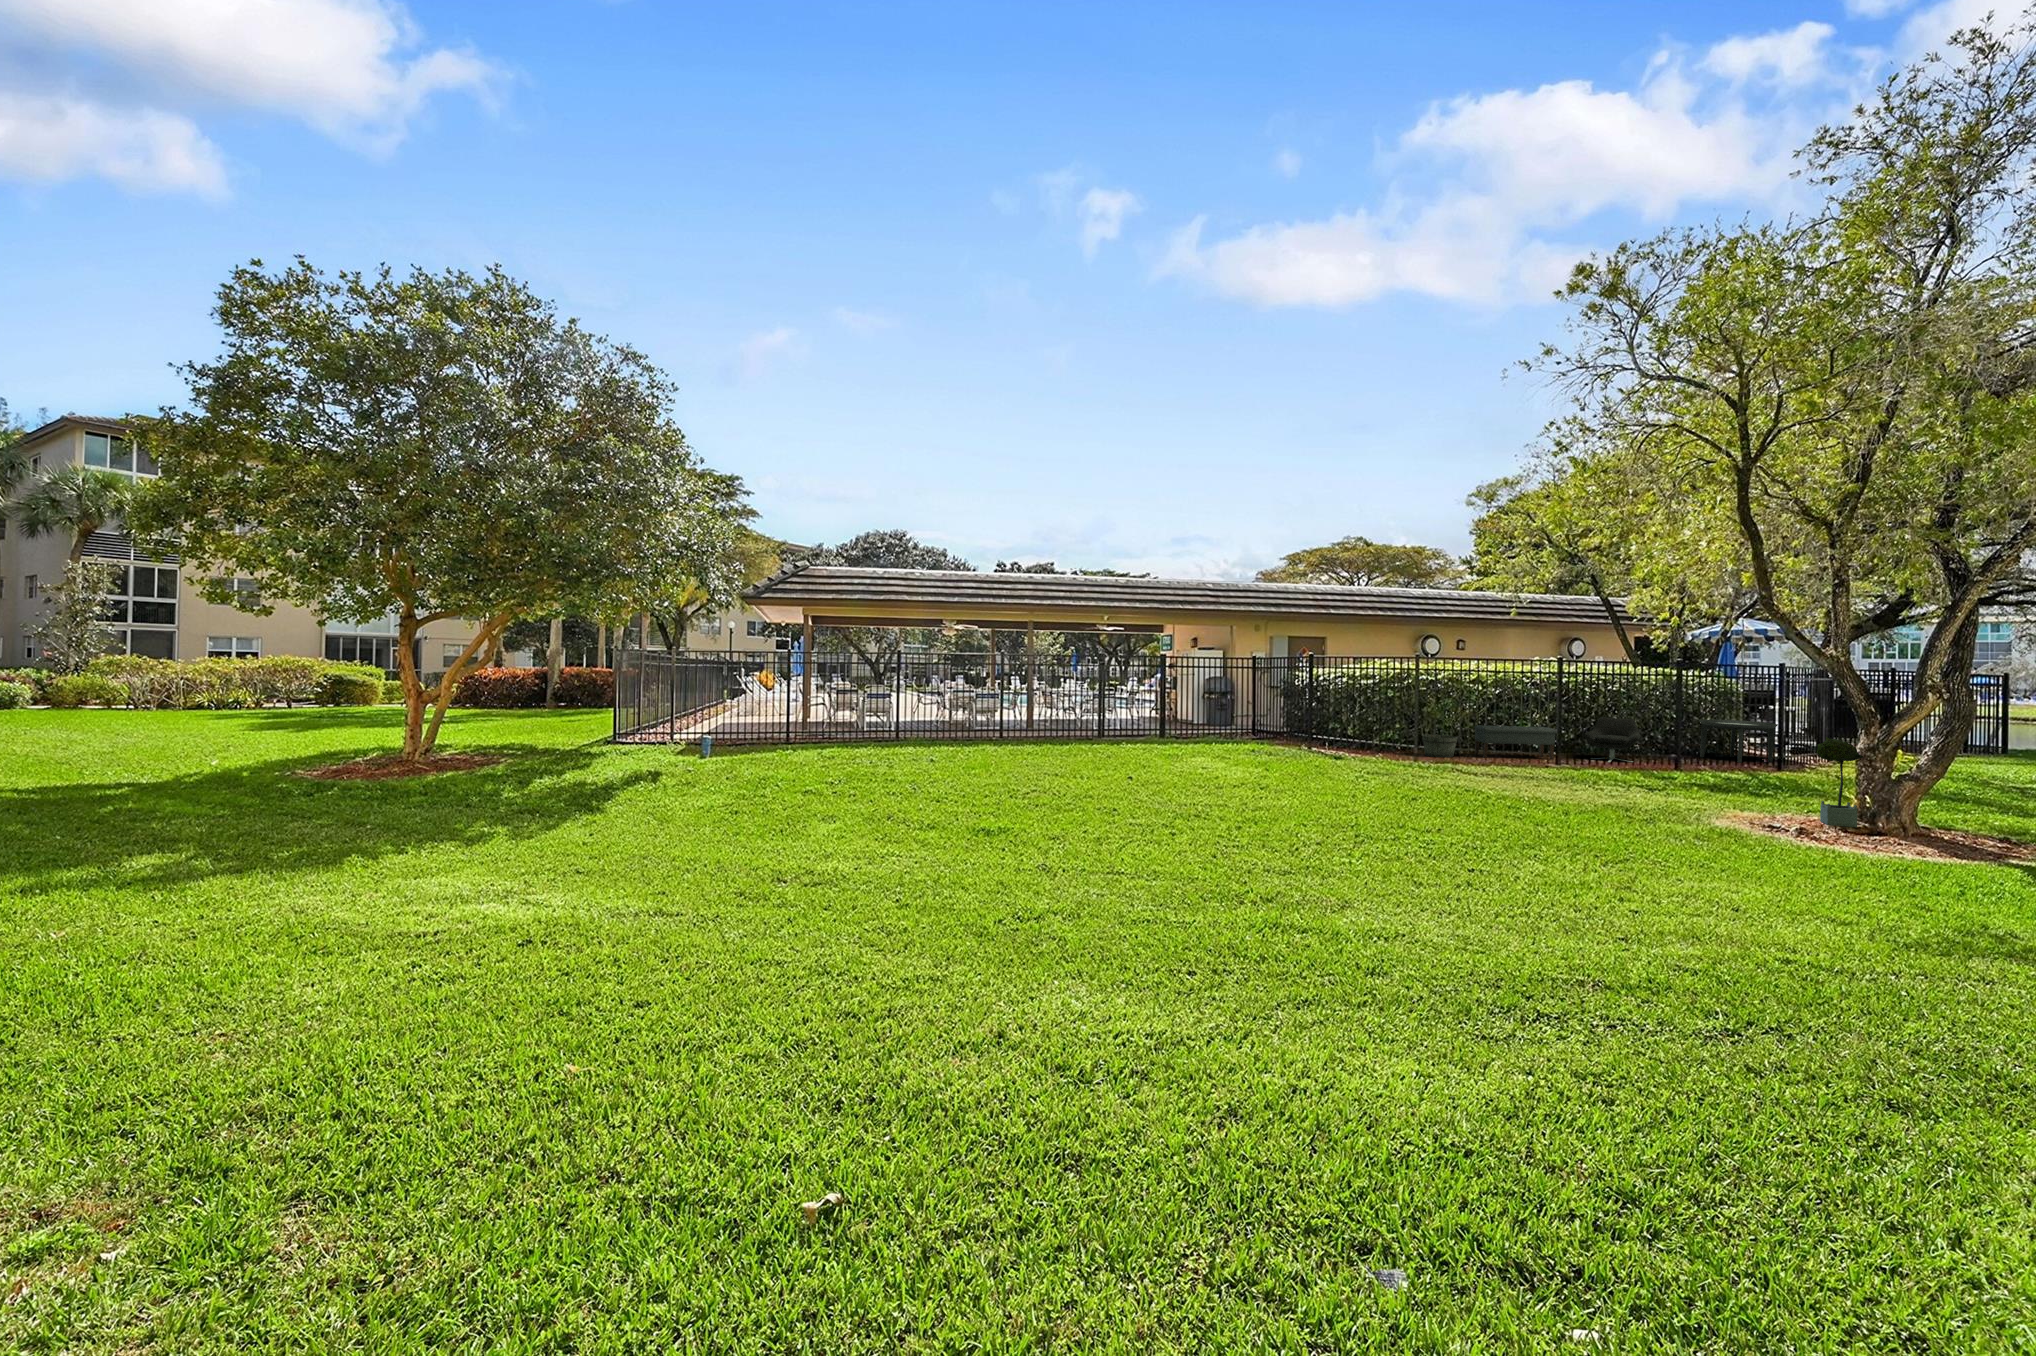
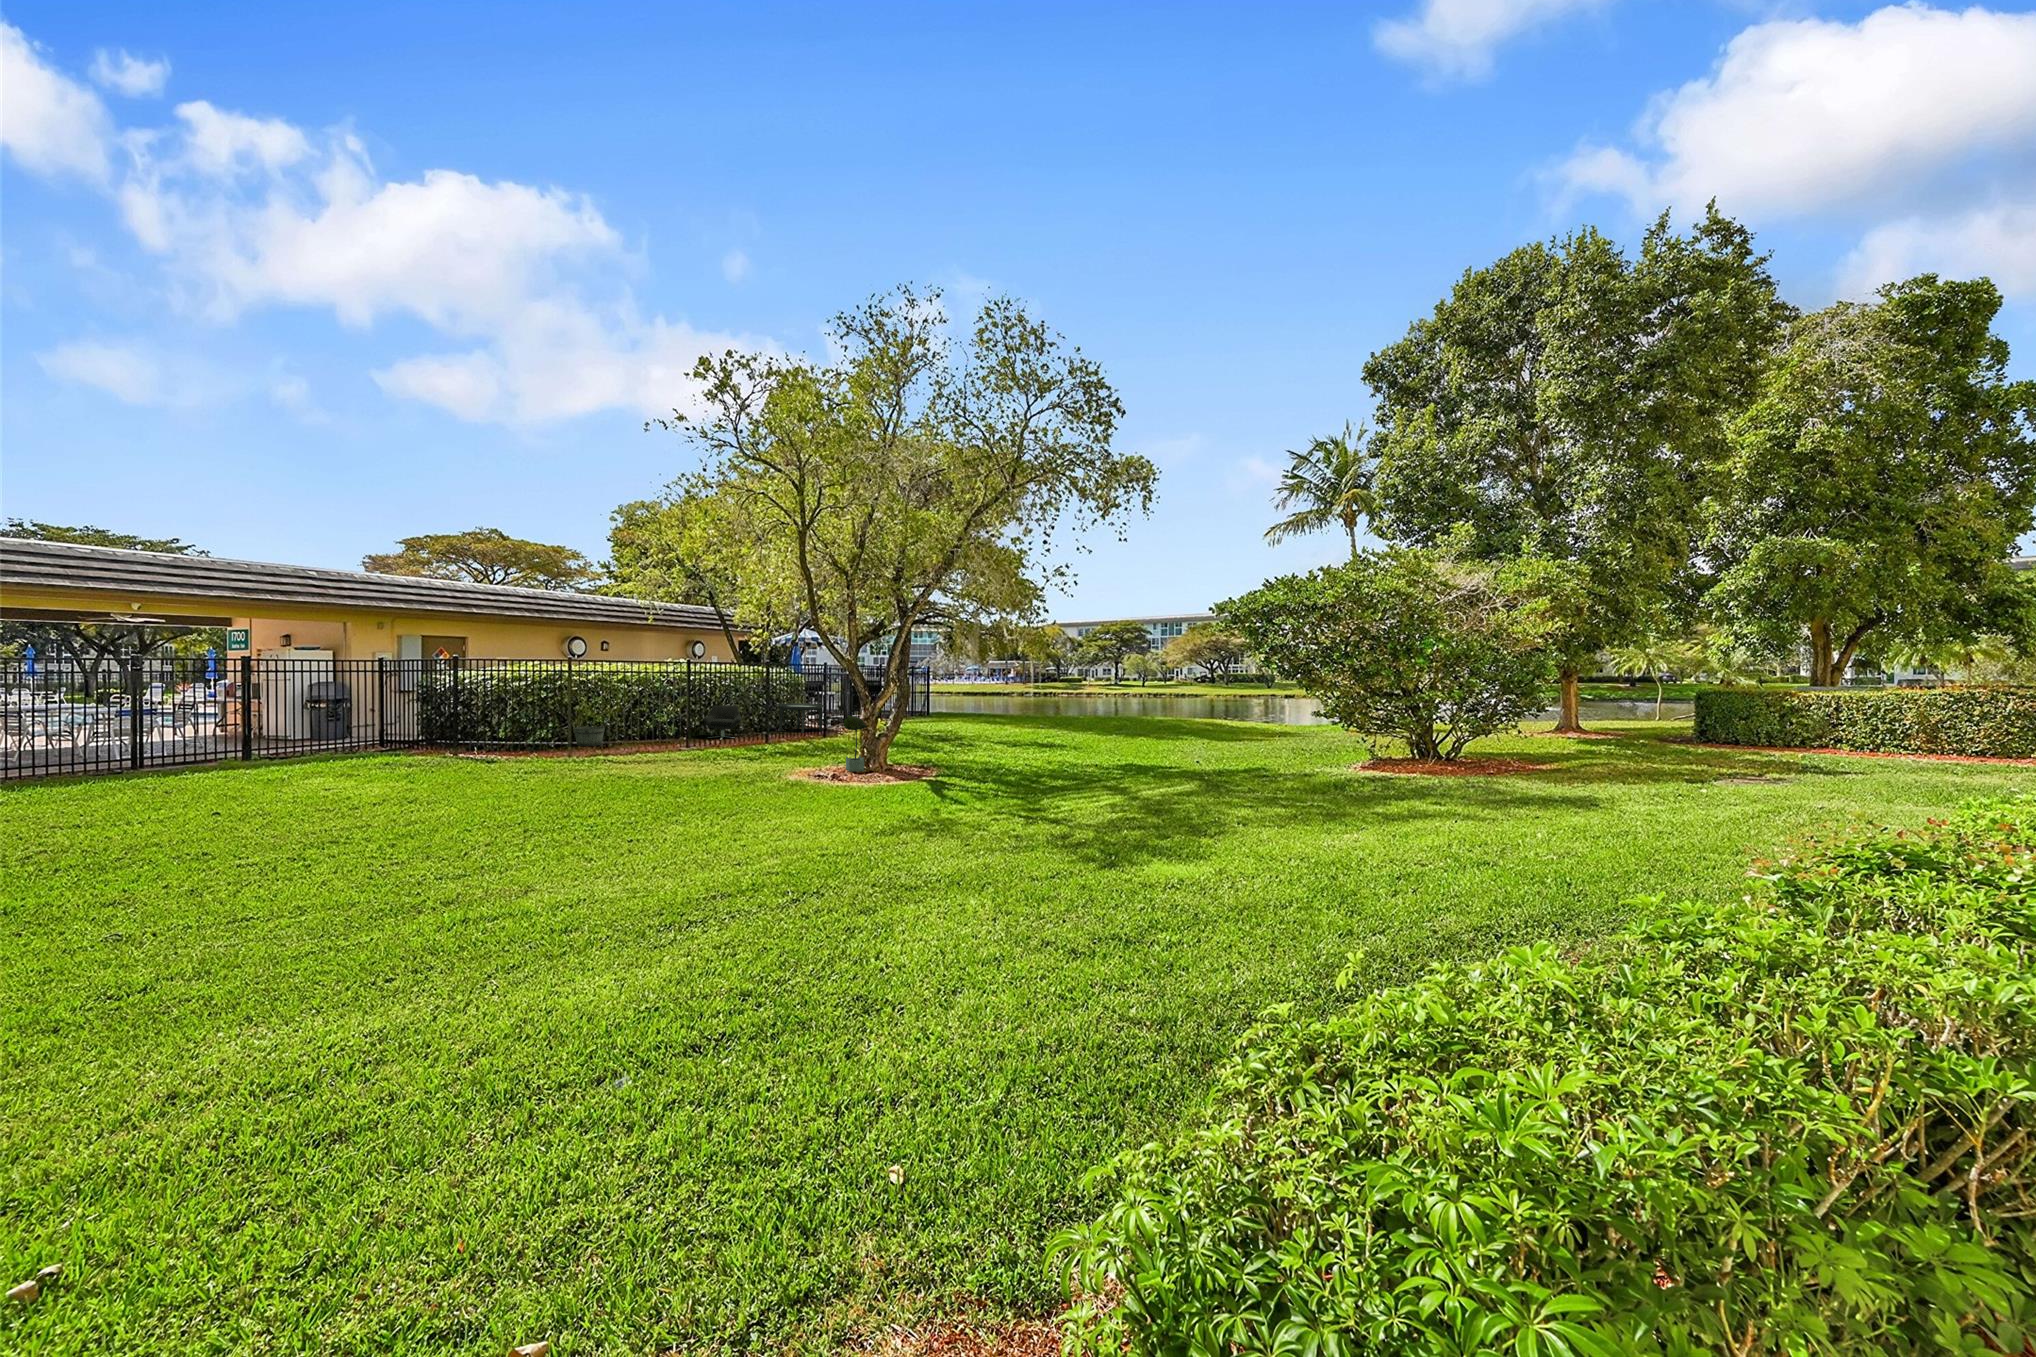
bench: present [1474,725,1556,760] -> none [619,715,683,743]

